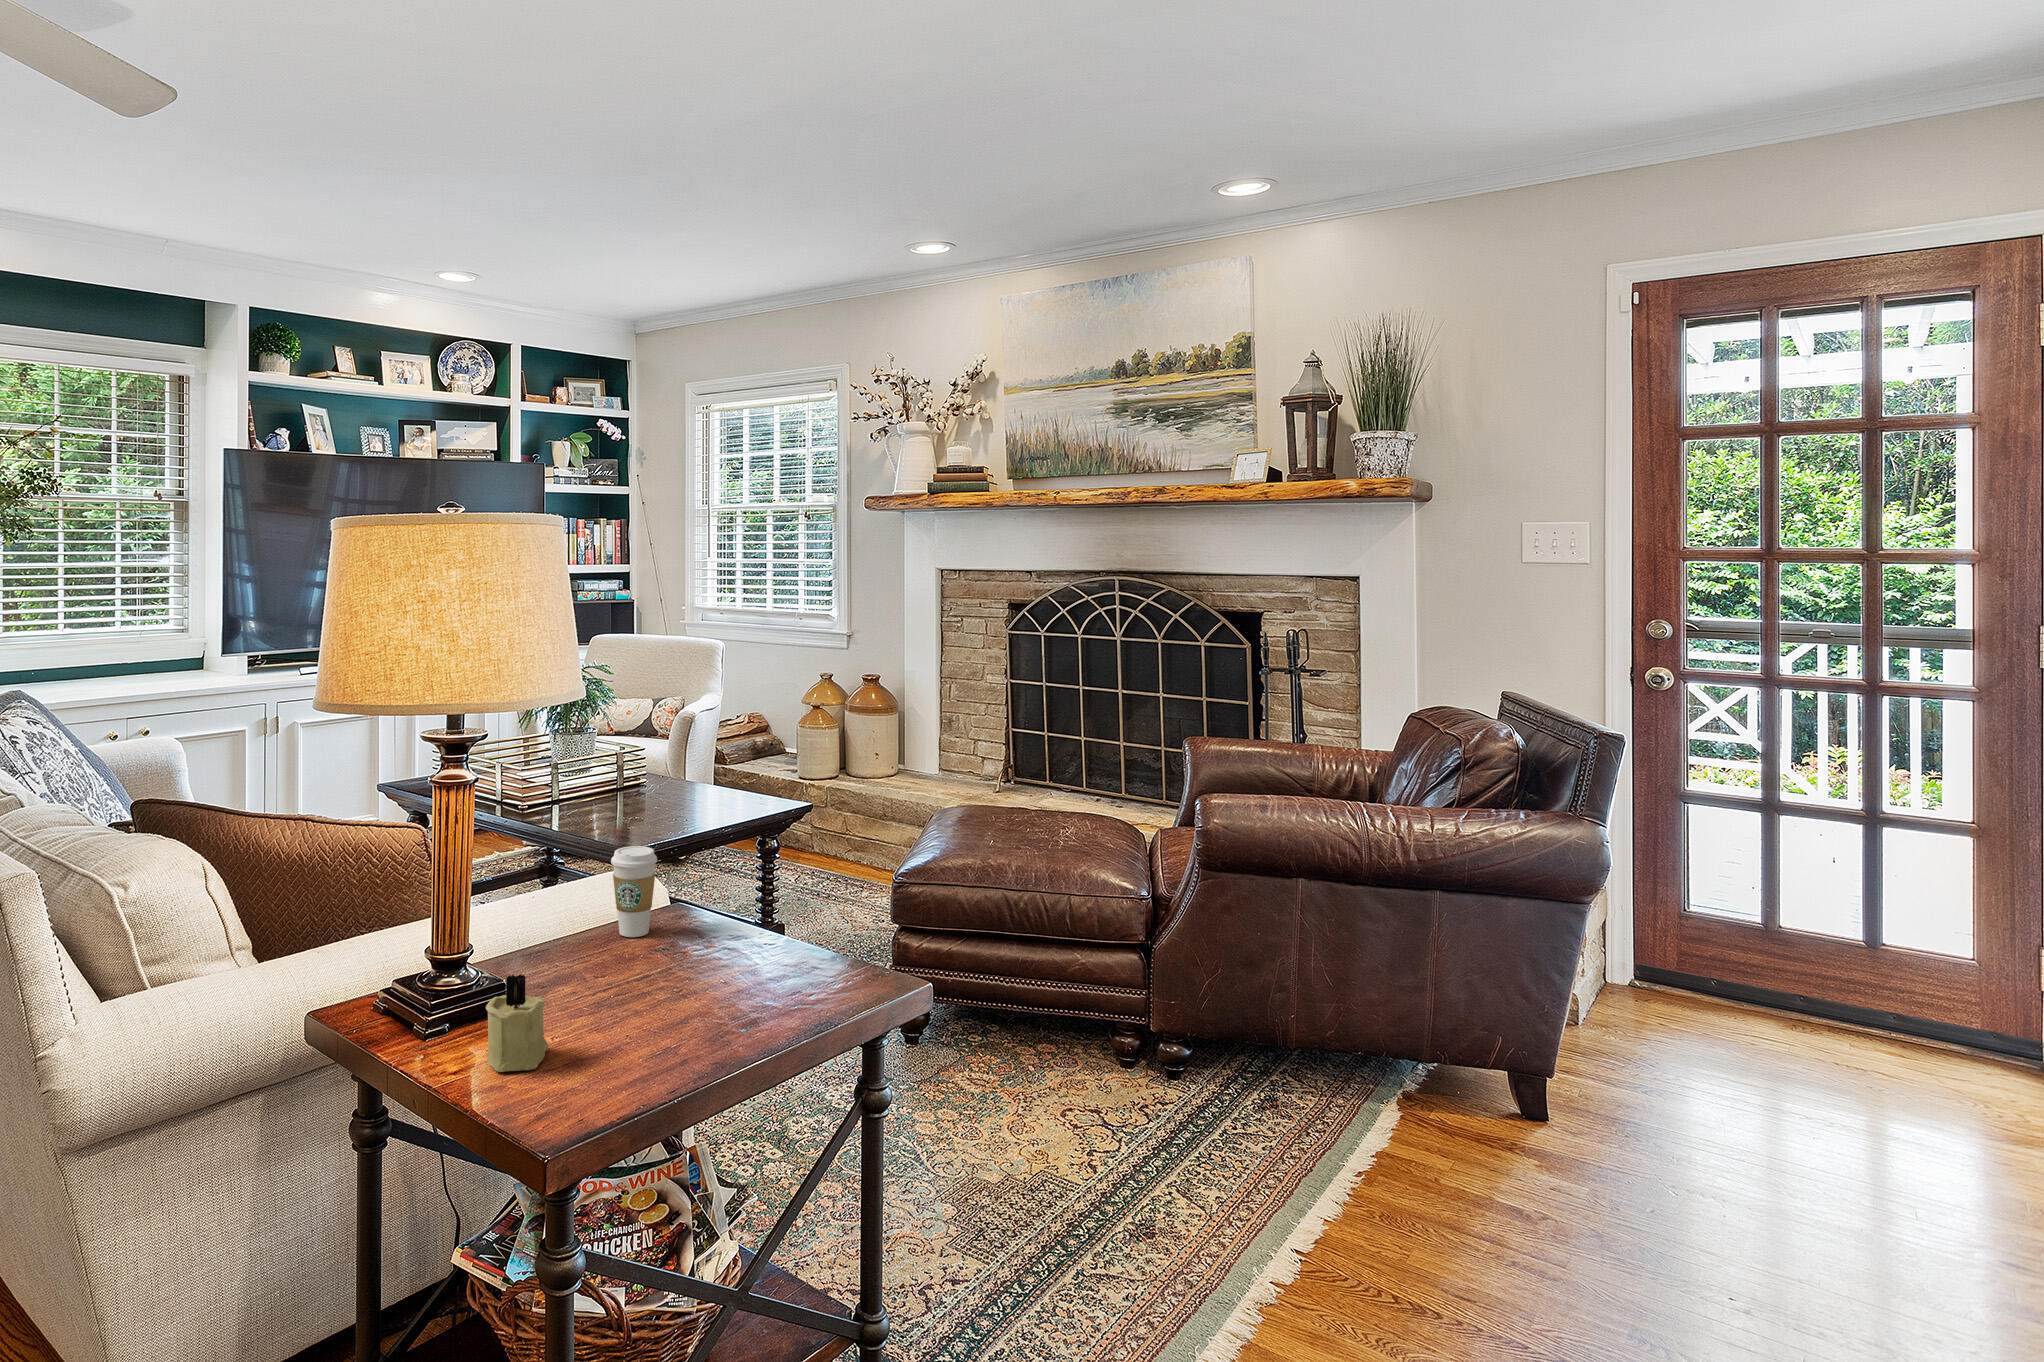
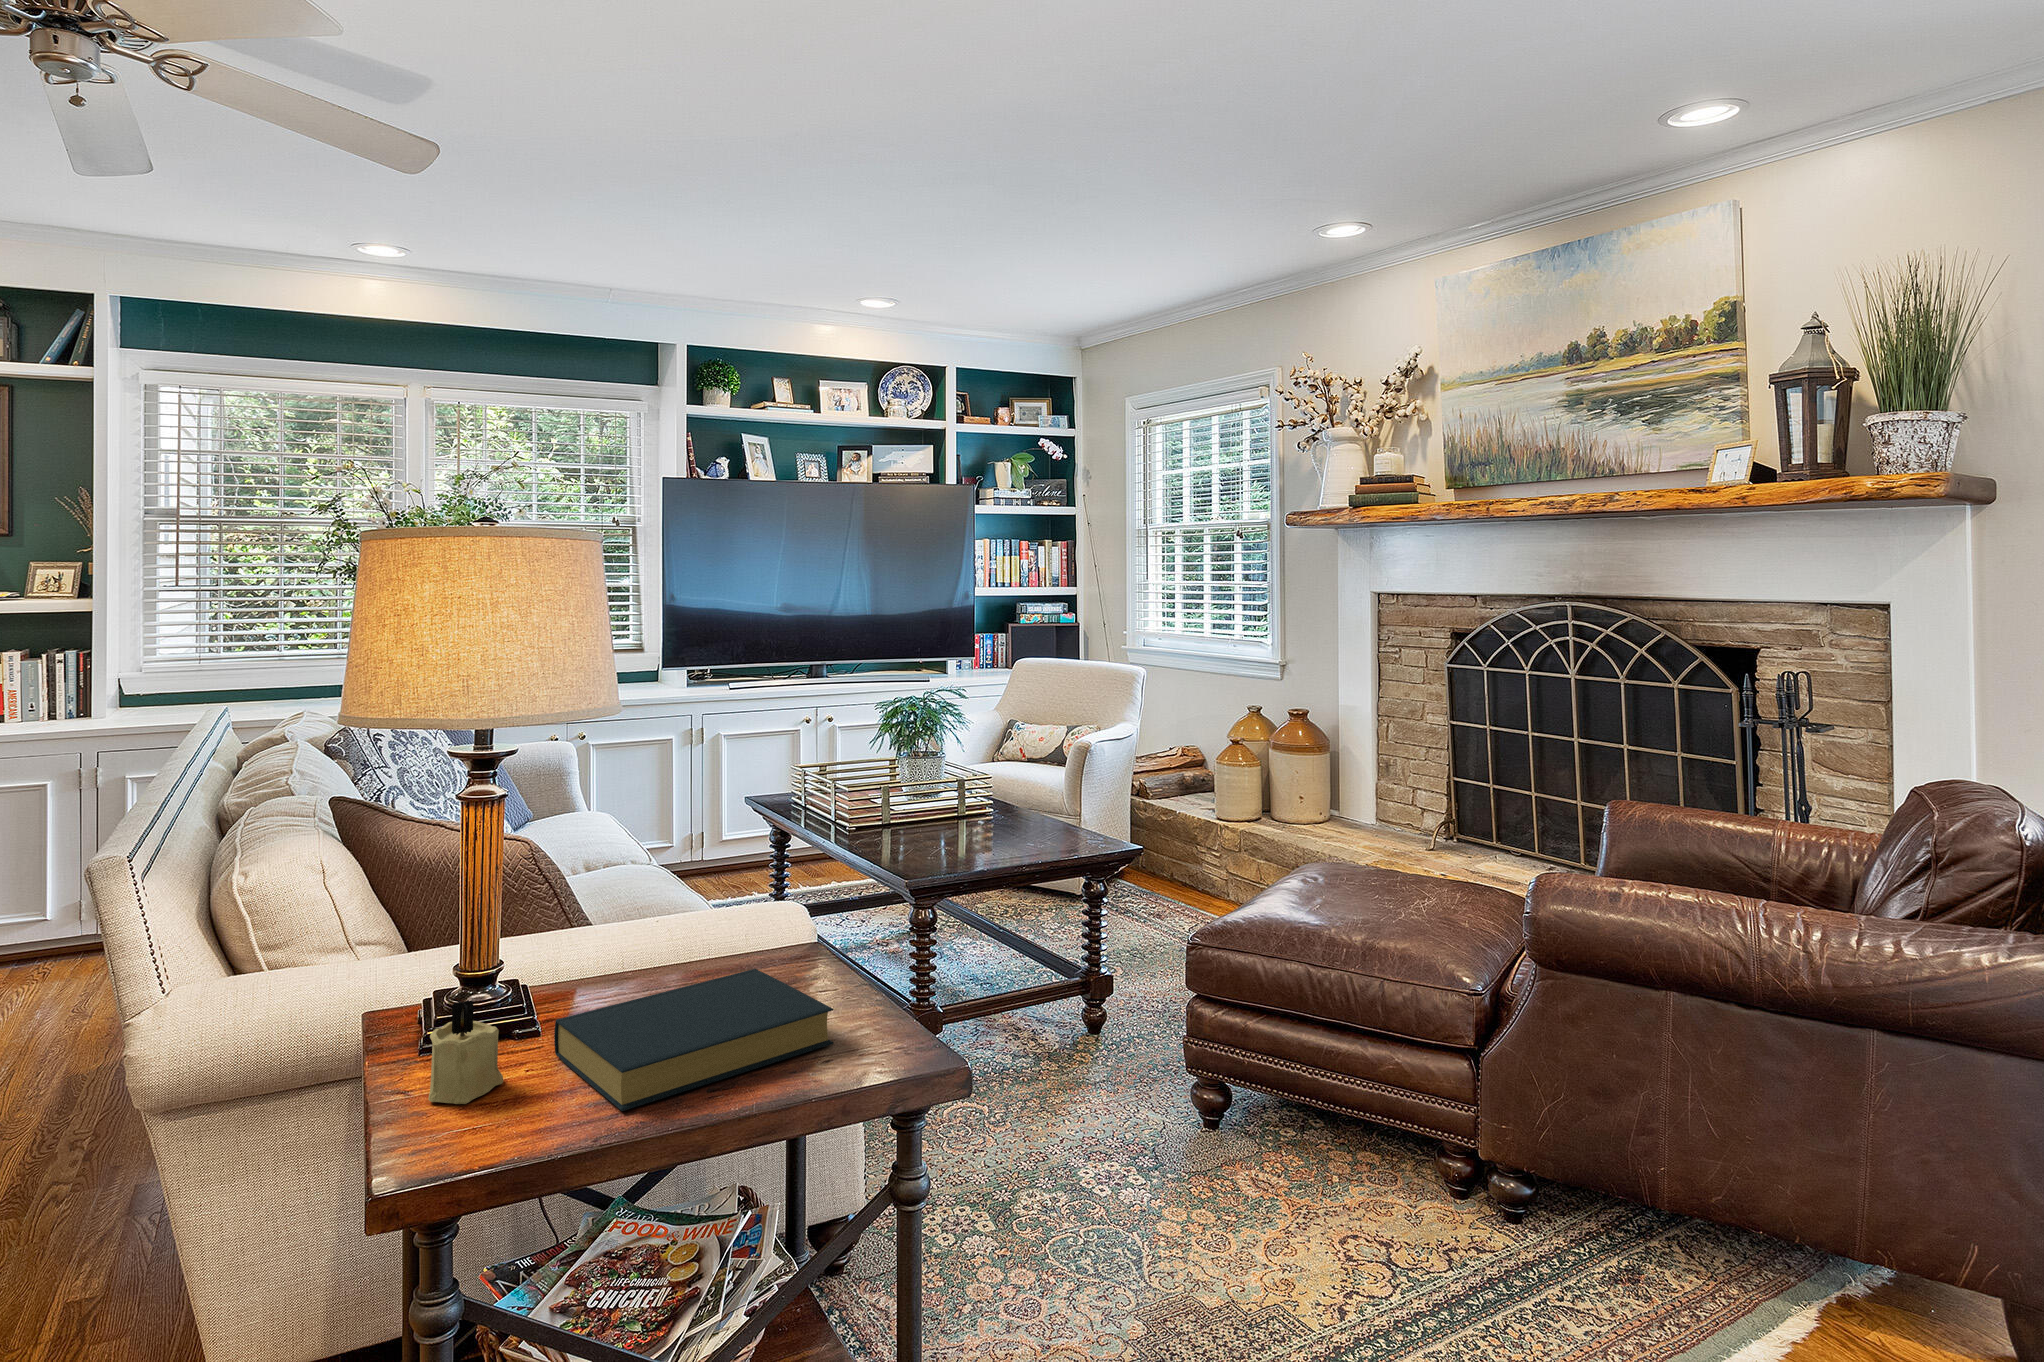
coffee cup: present [611,846,657,937] -> none [710,875,760,972]
hardback book: none [564,927,802,1053] -> present [554,969,834,1111]

